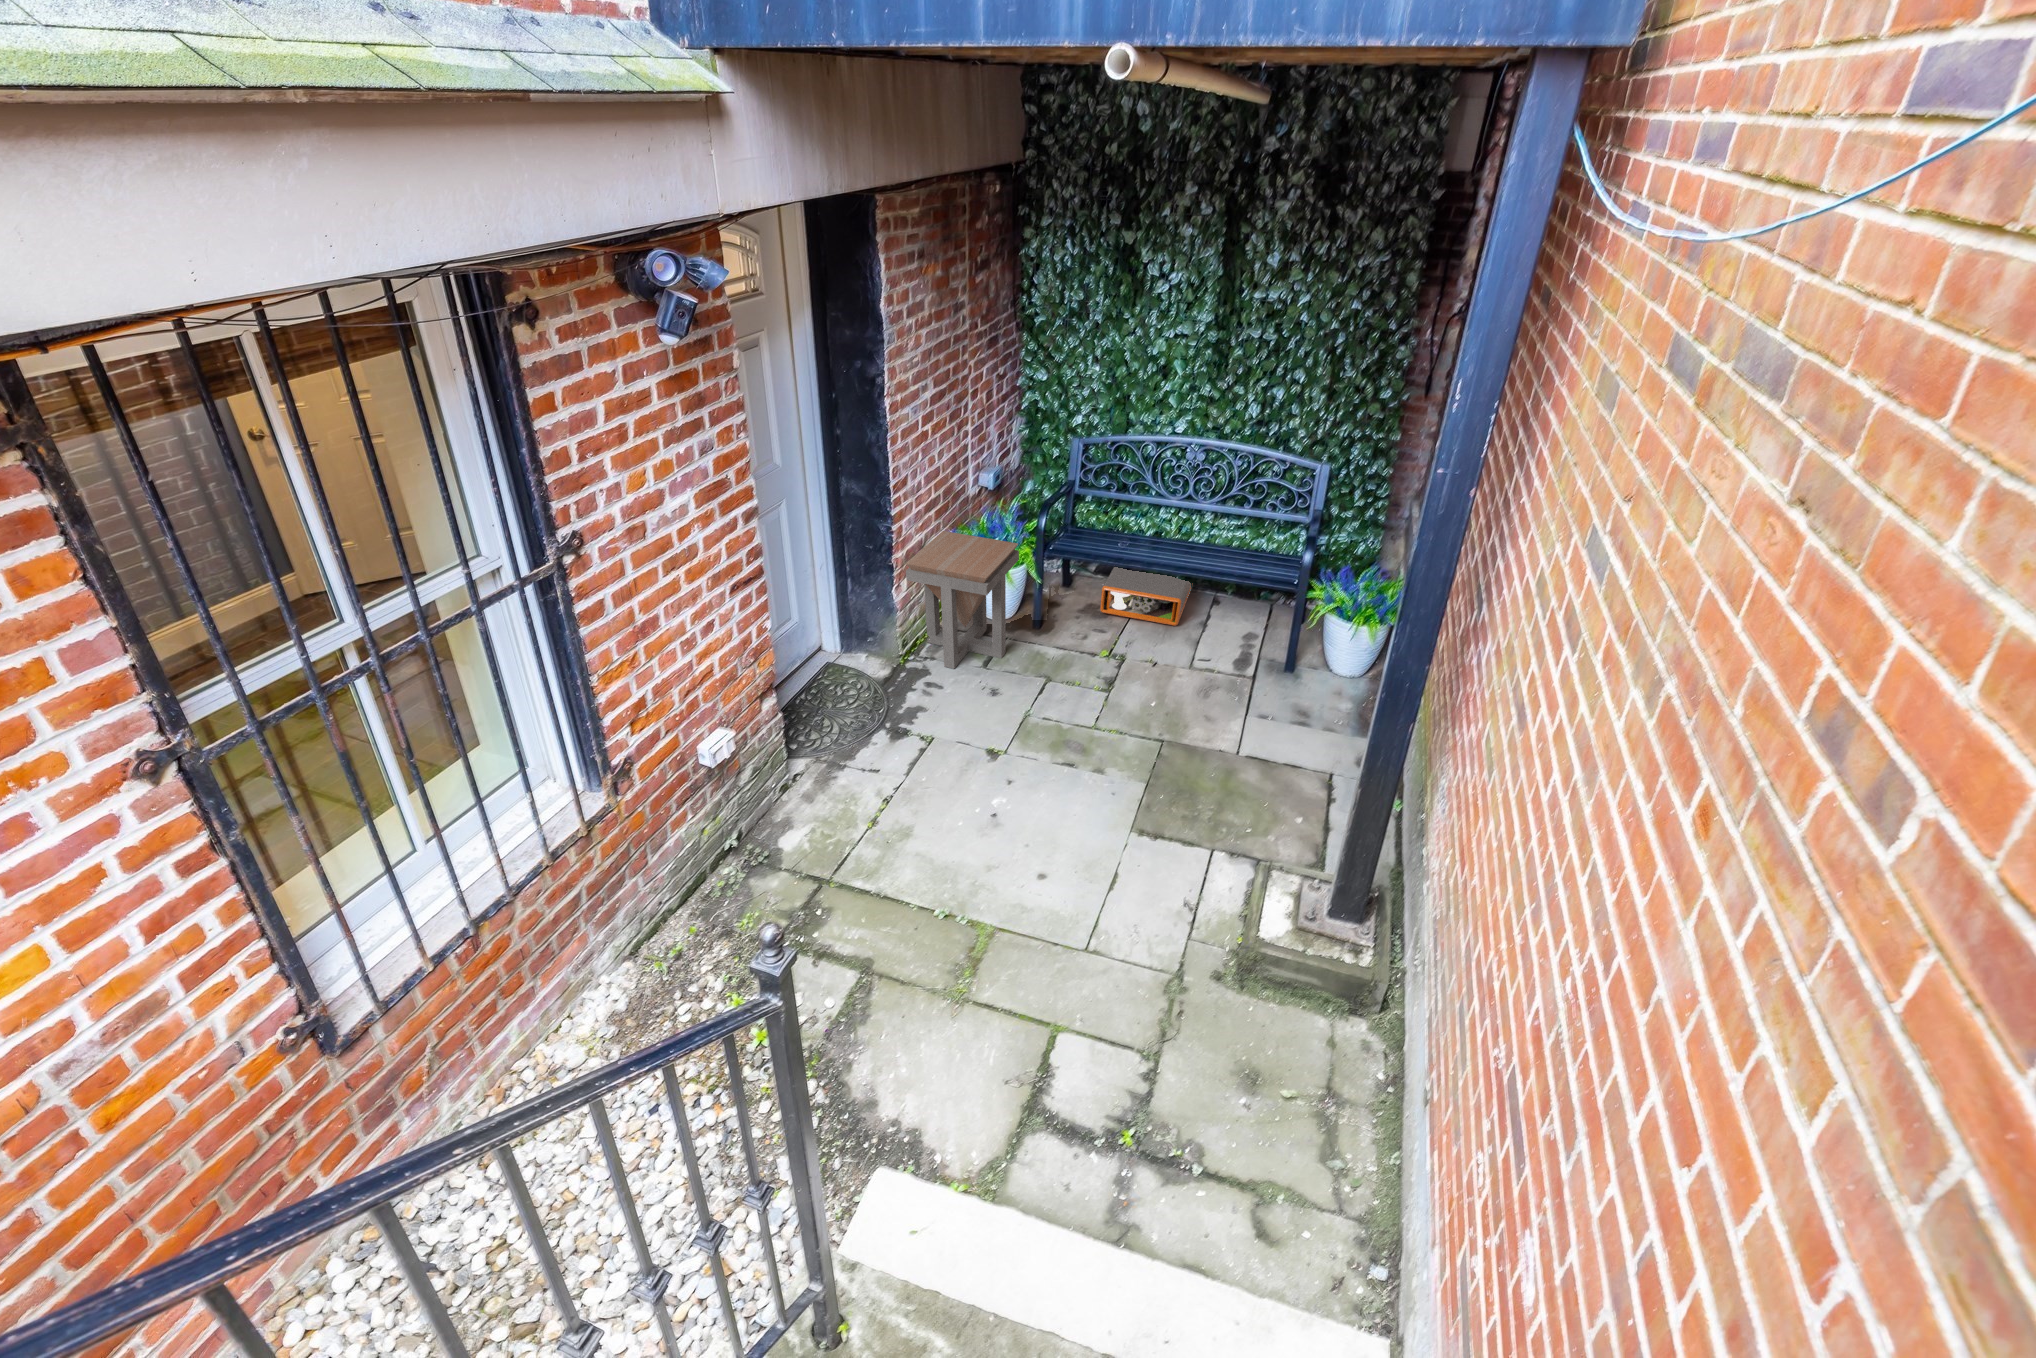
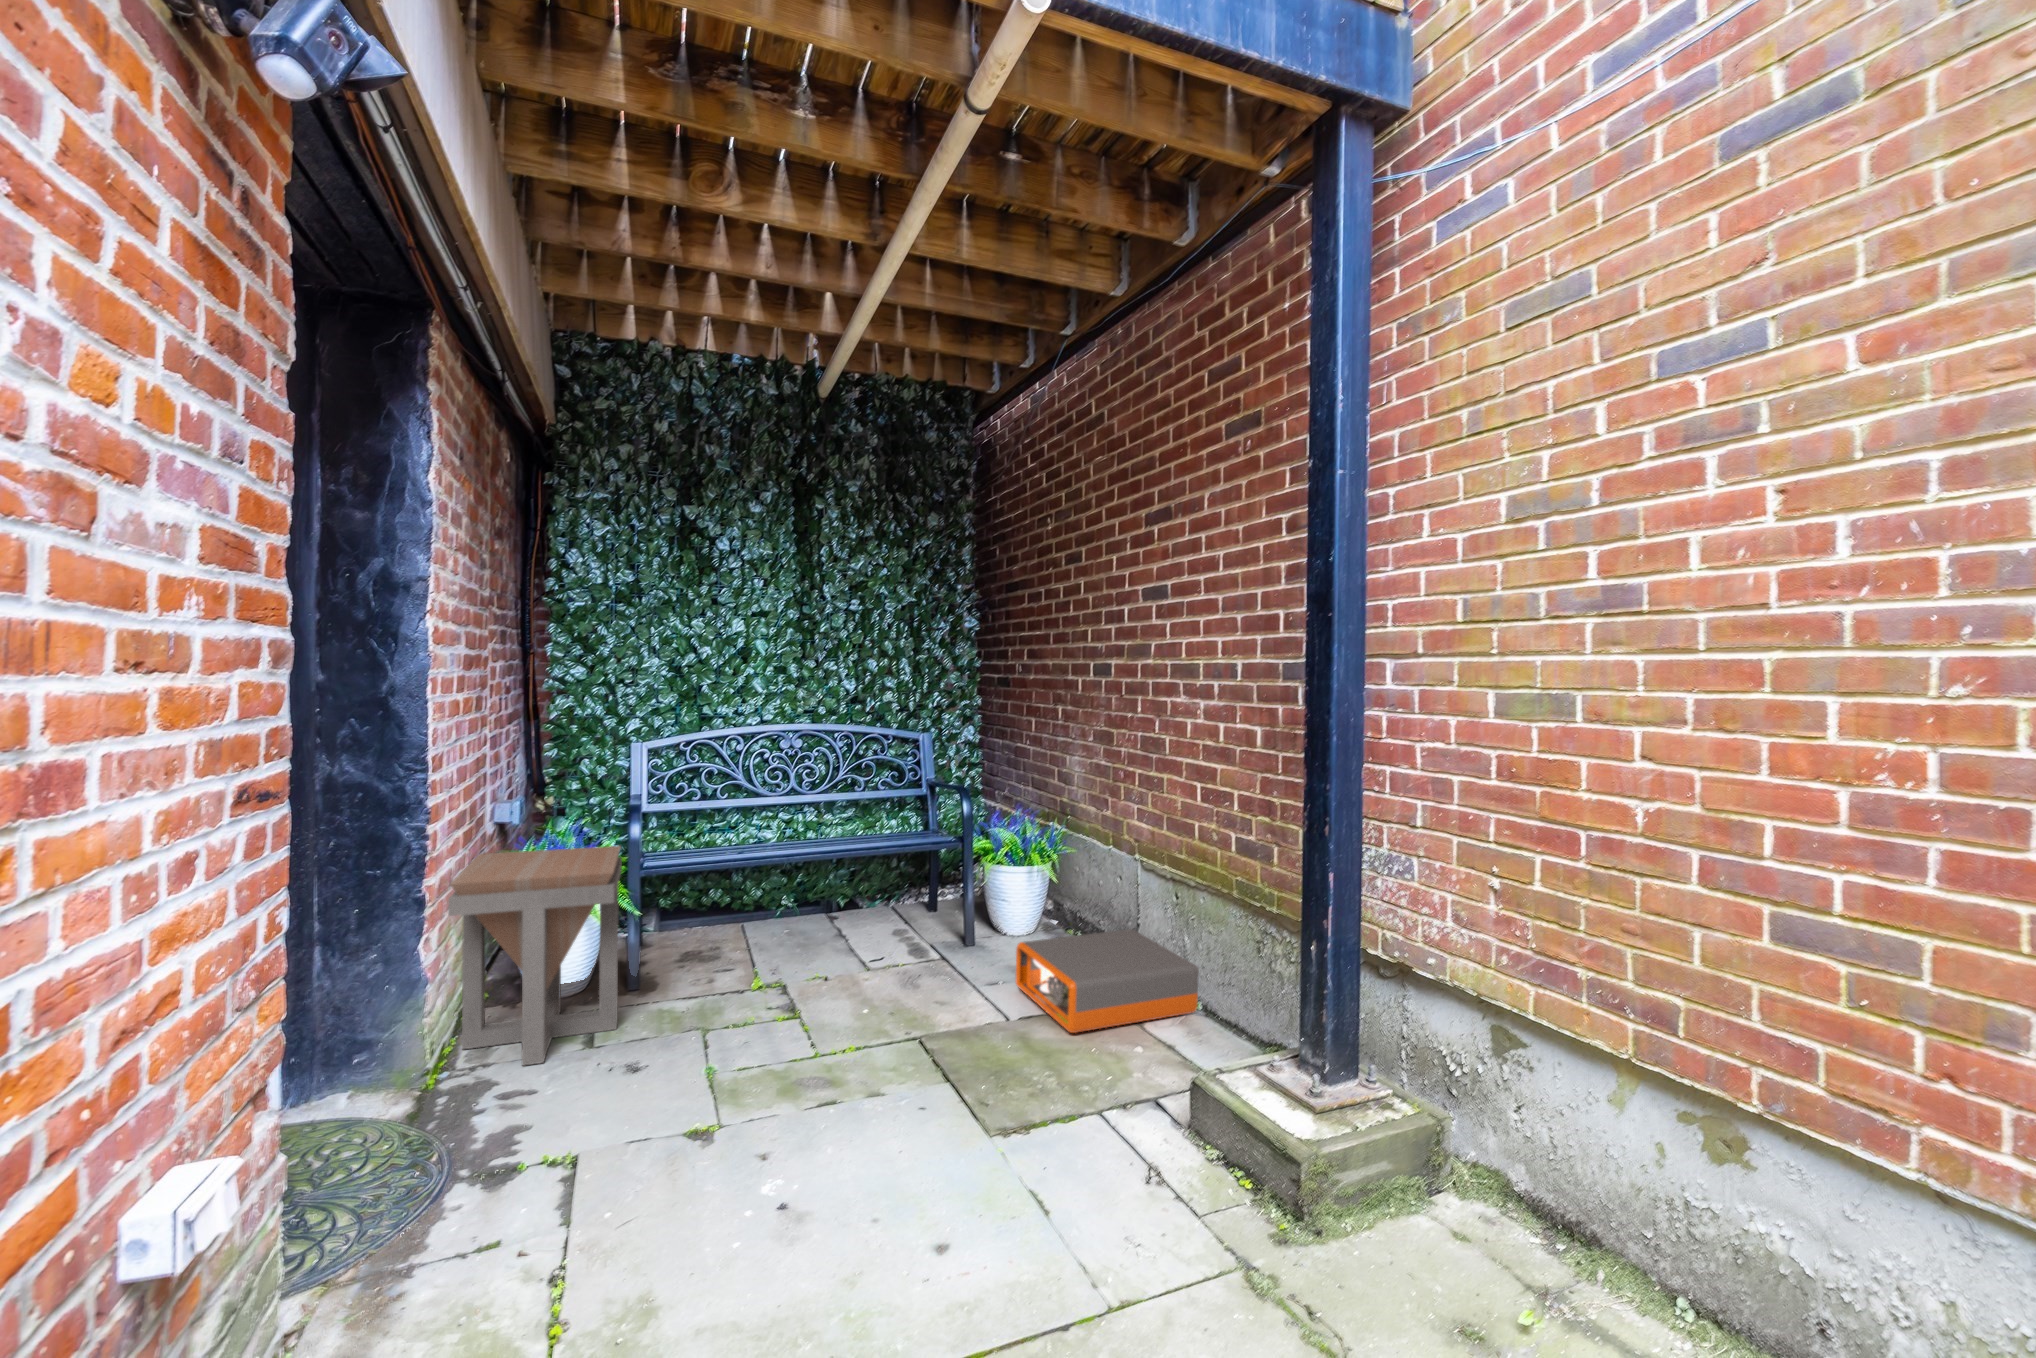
storage box: present [1100,567,1191,626] -> present [1016,929,1199,1033]

